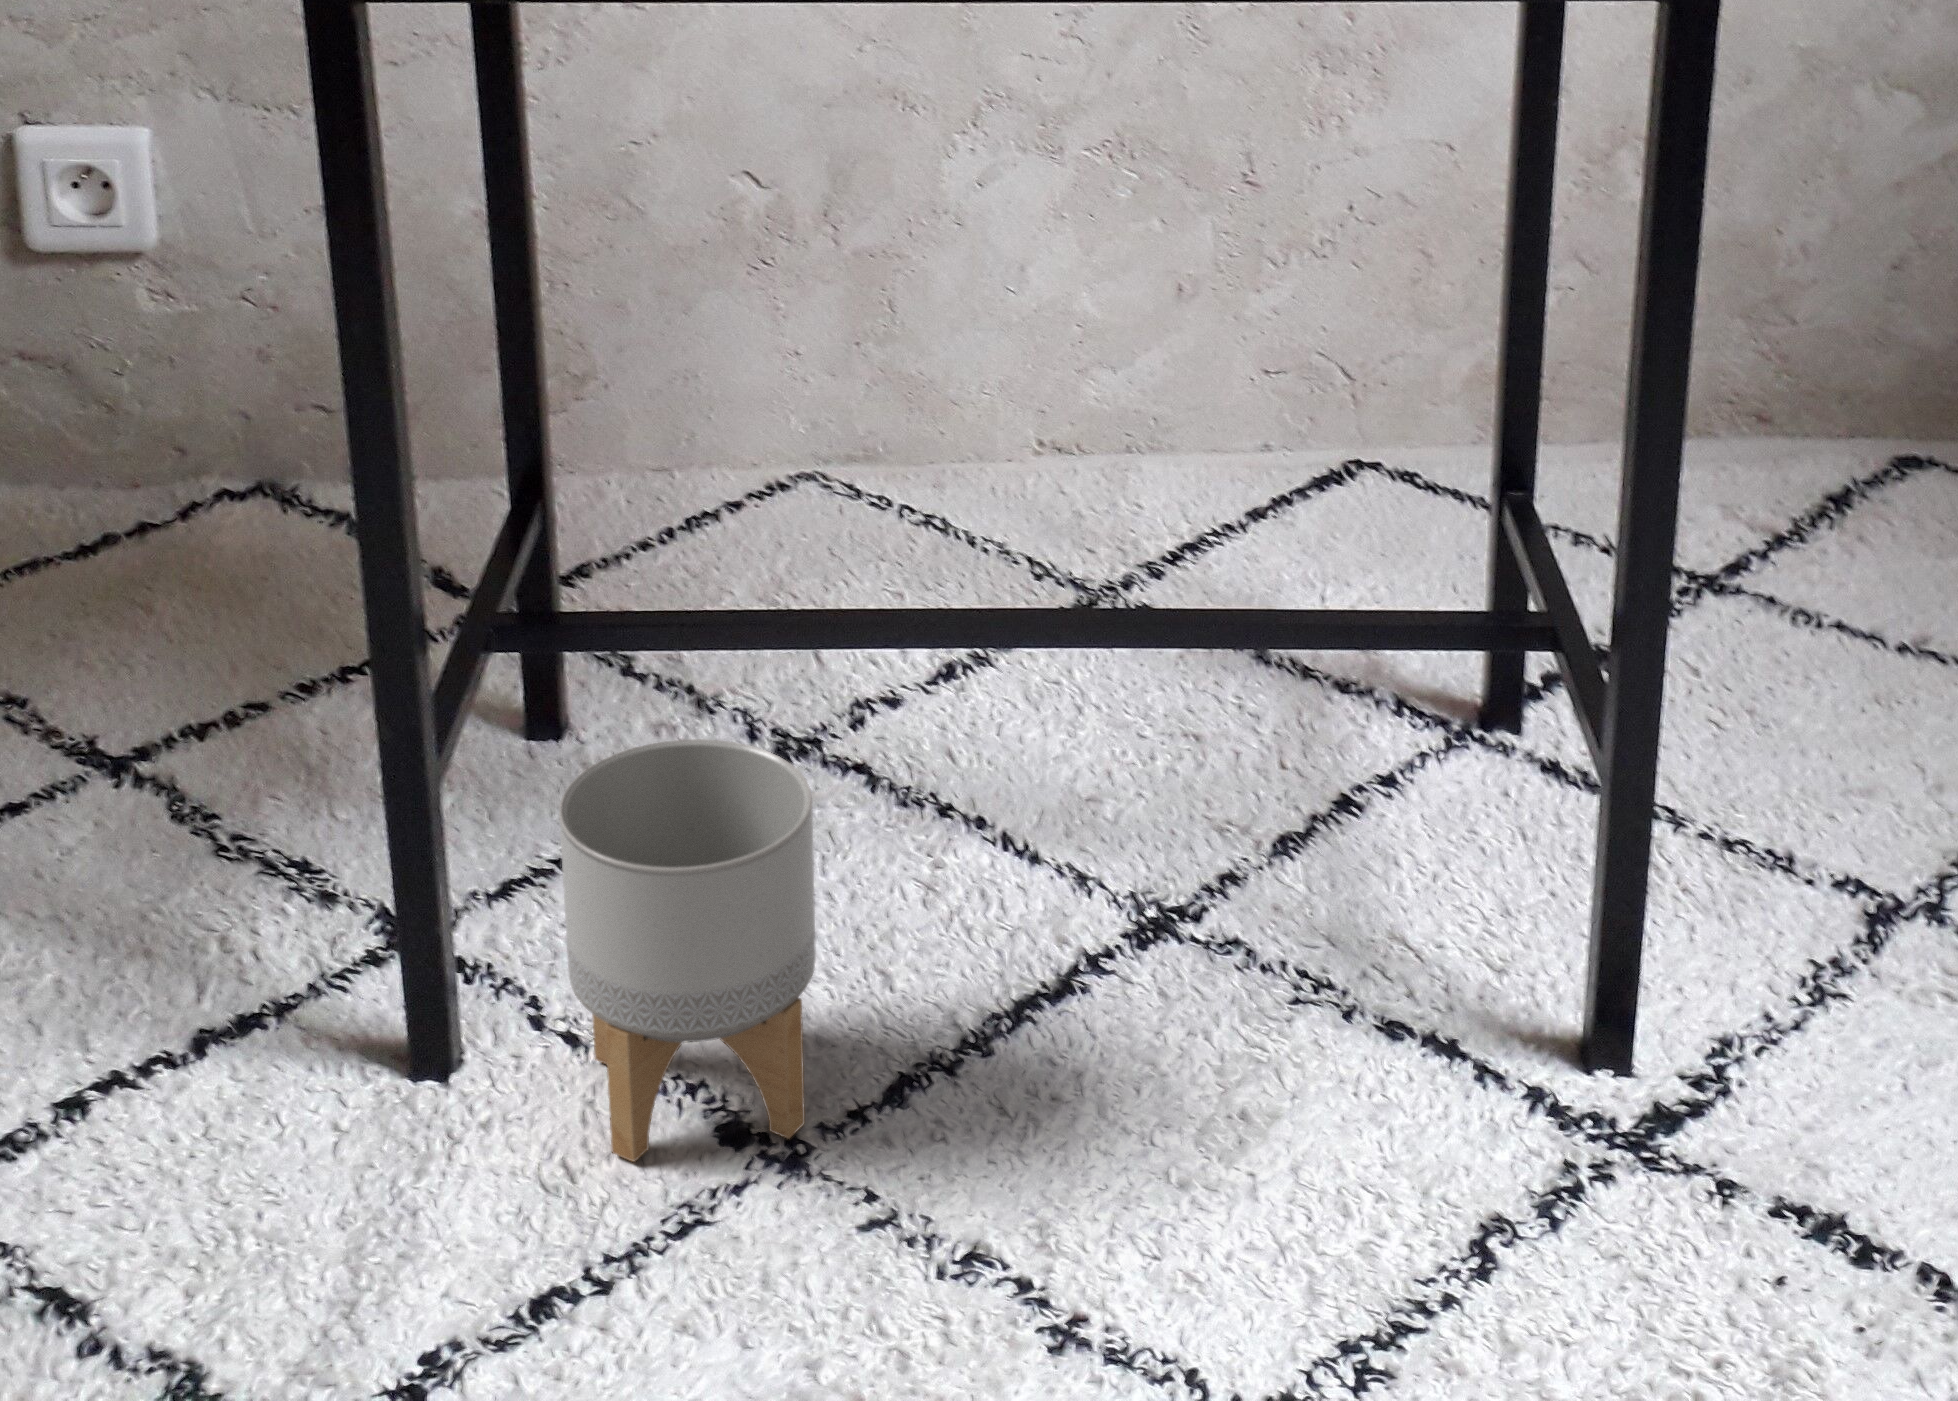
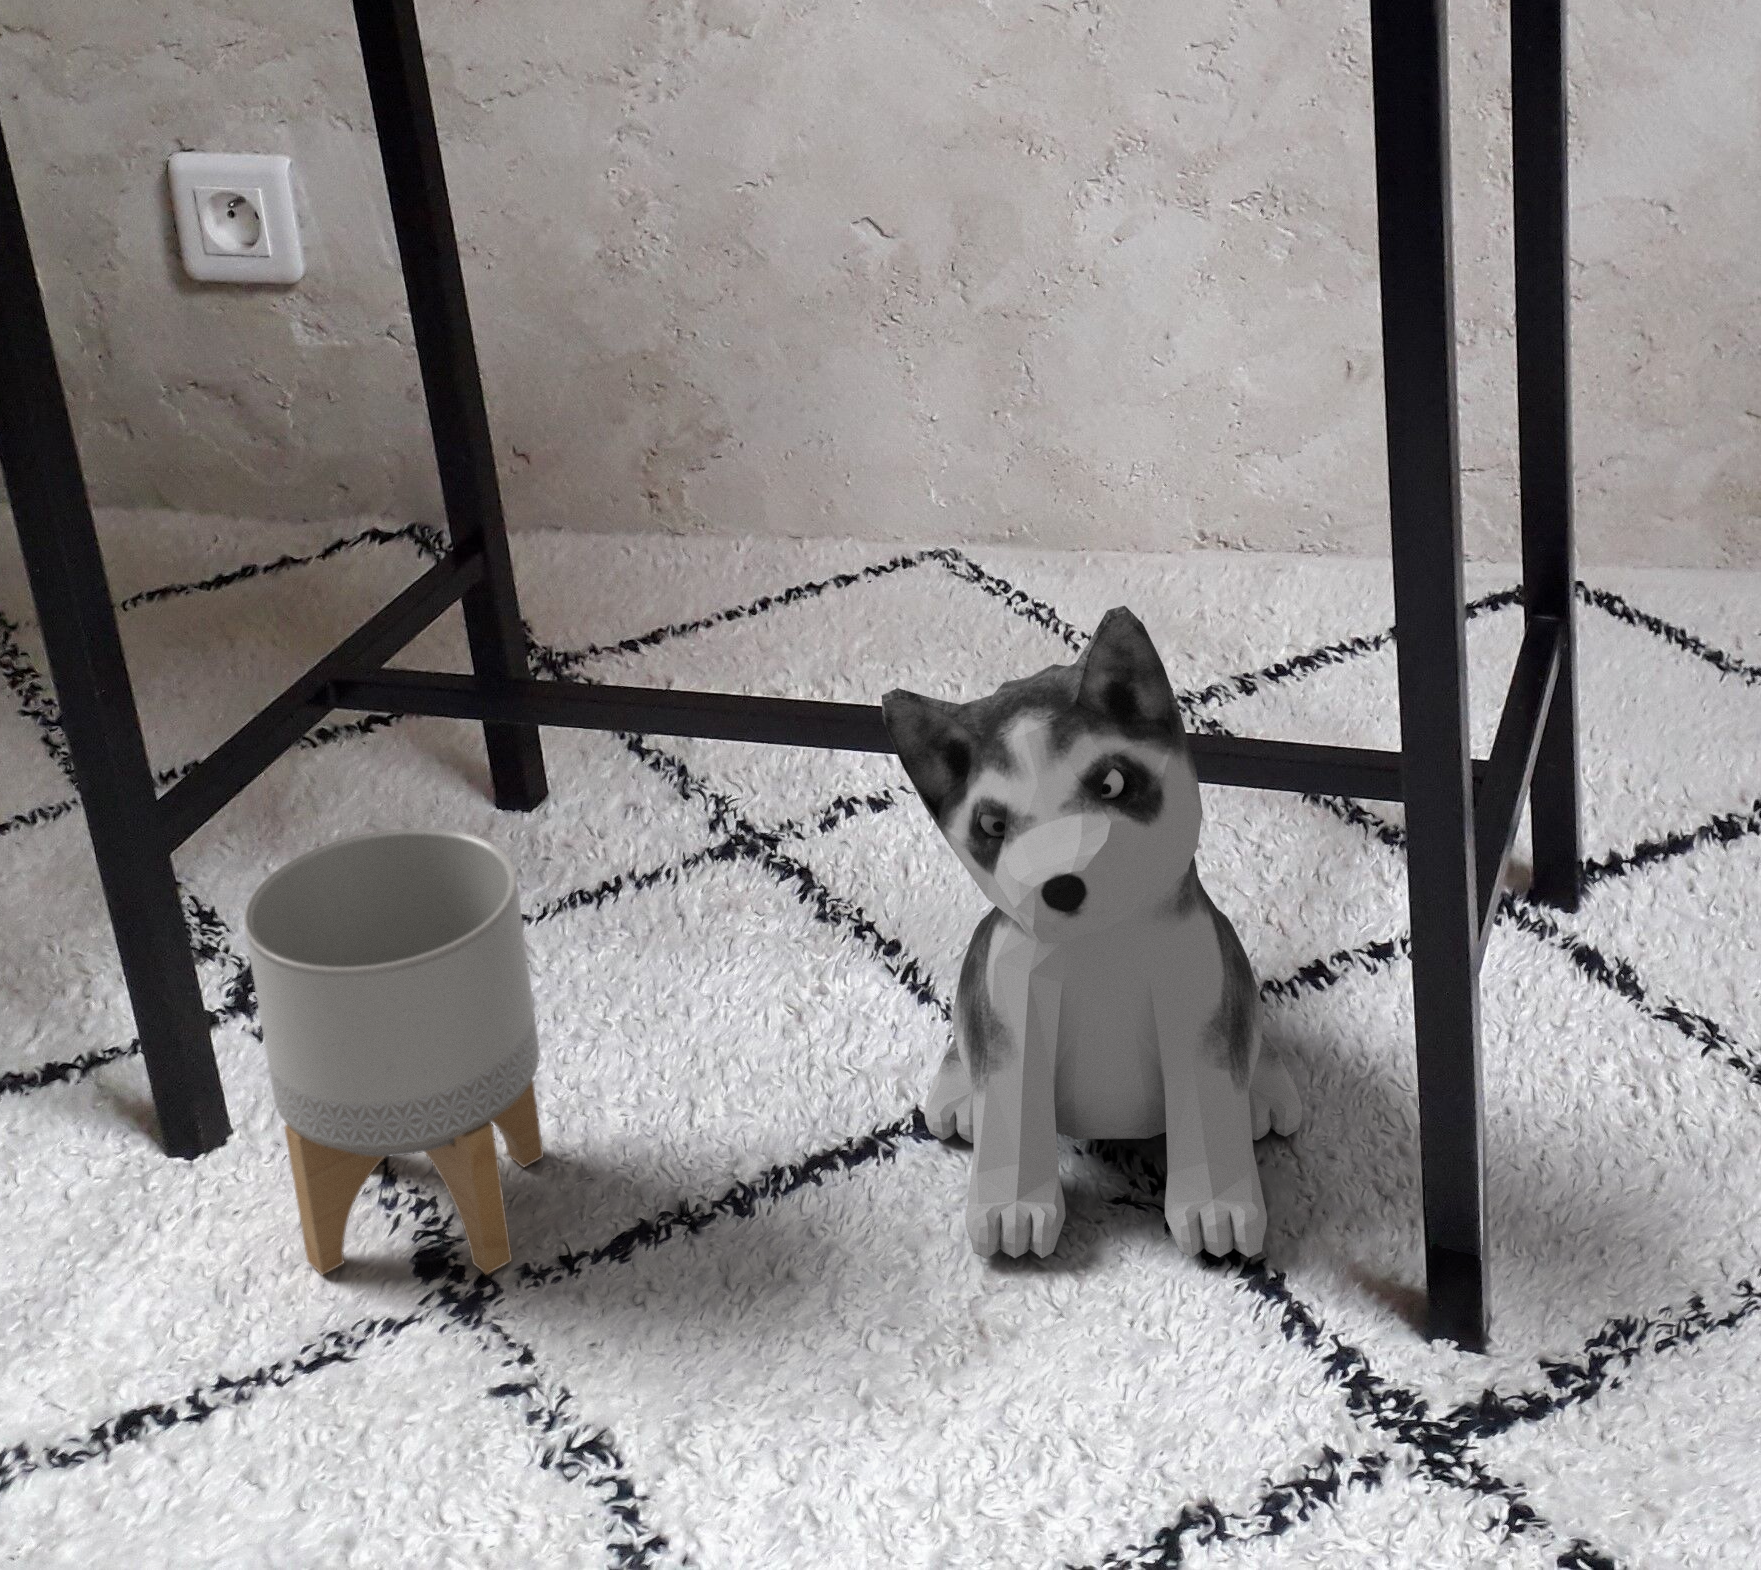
plush toy: none [1096,491,1436,1061] -> present [881,606,1303,1258]

